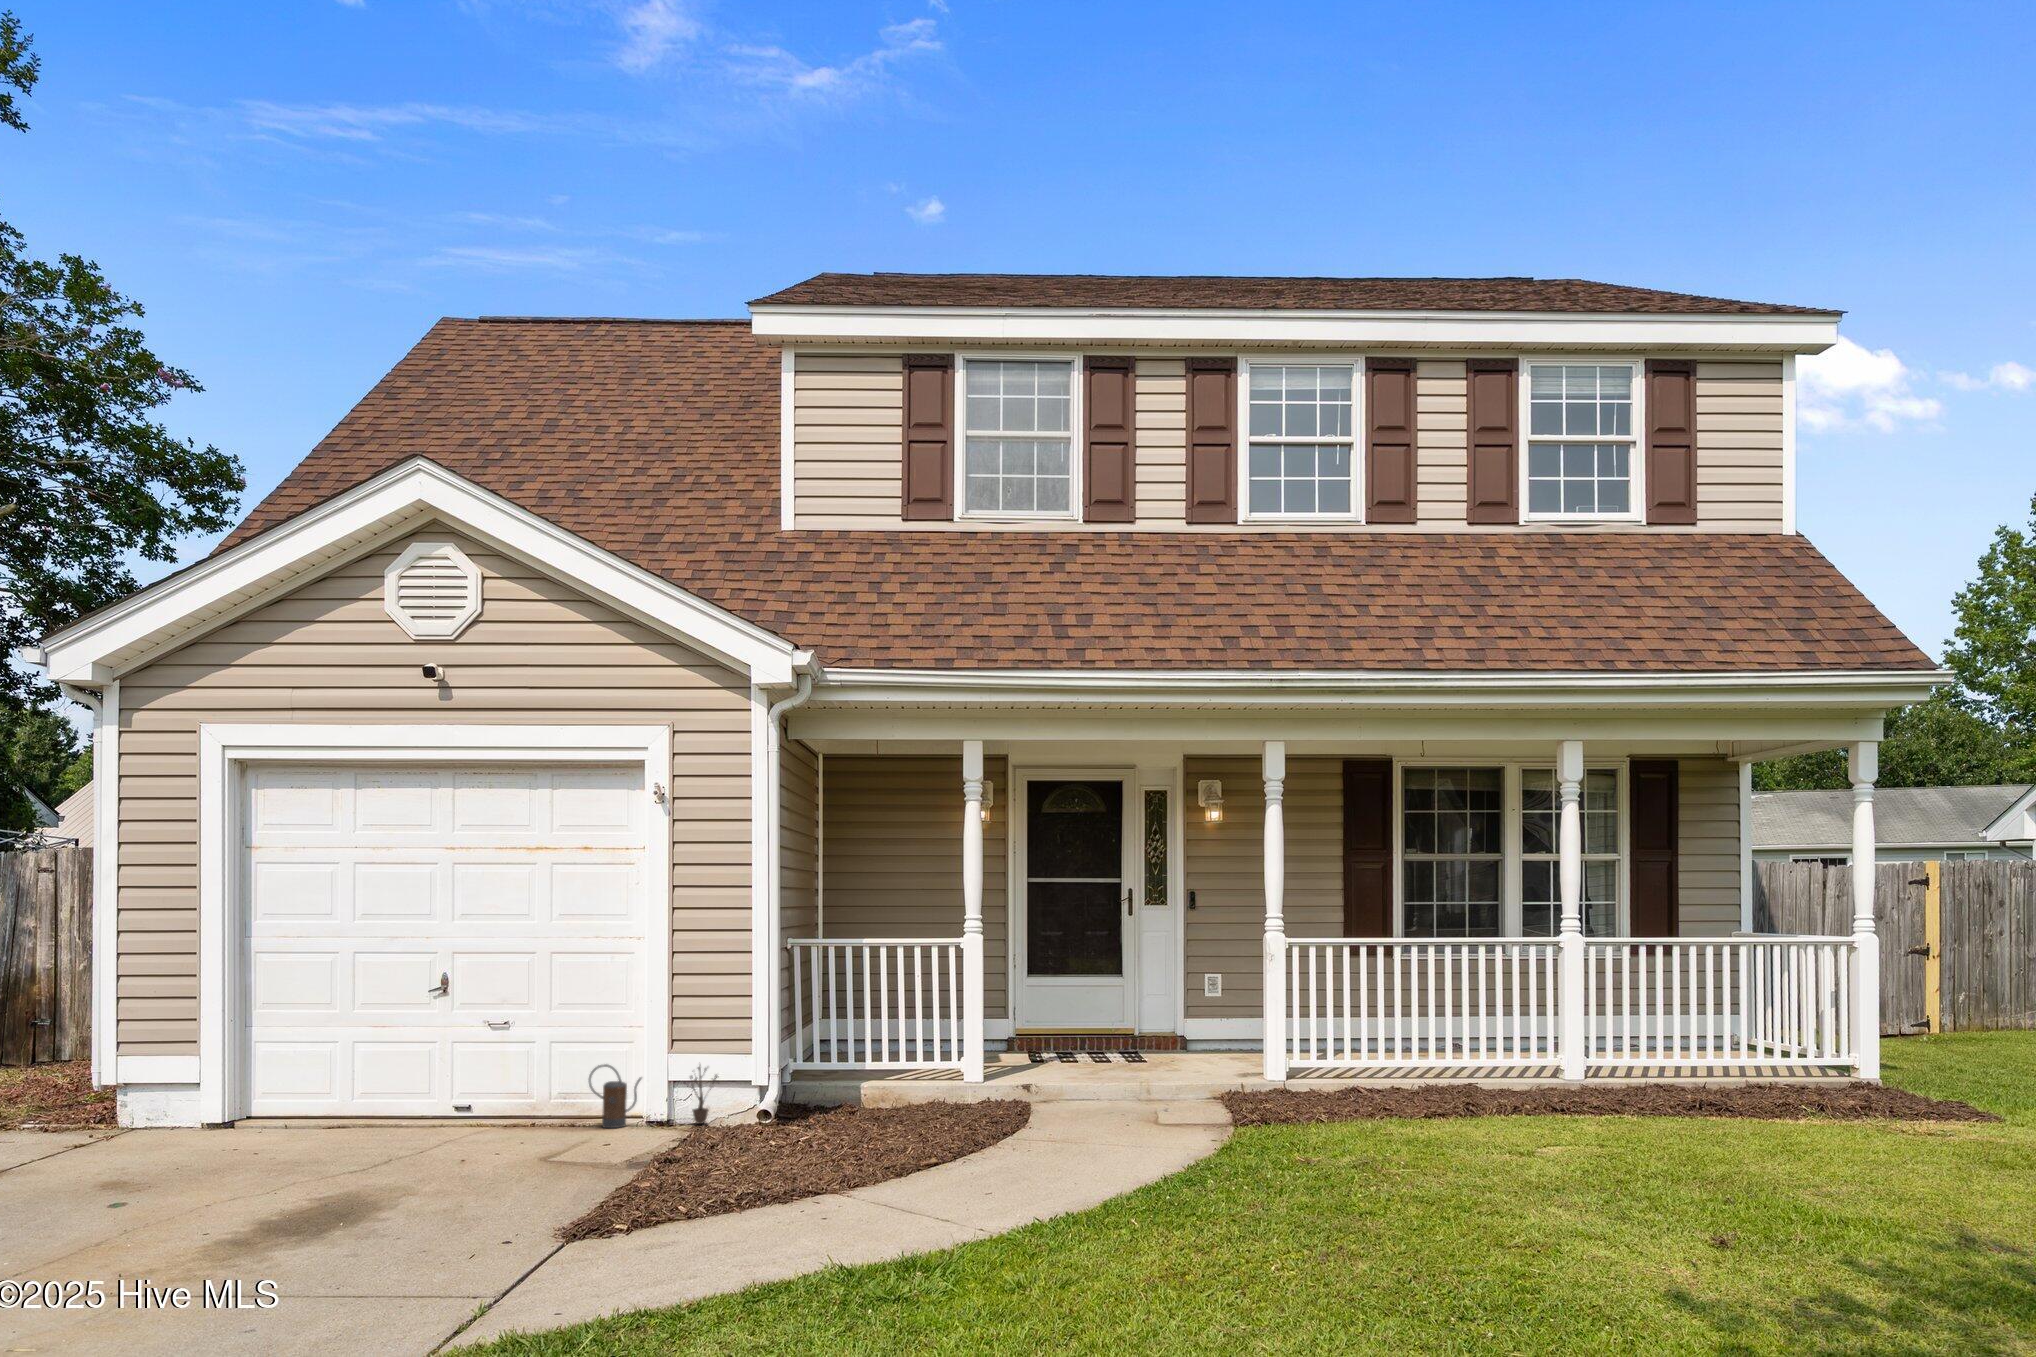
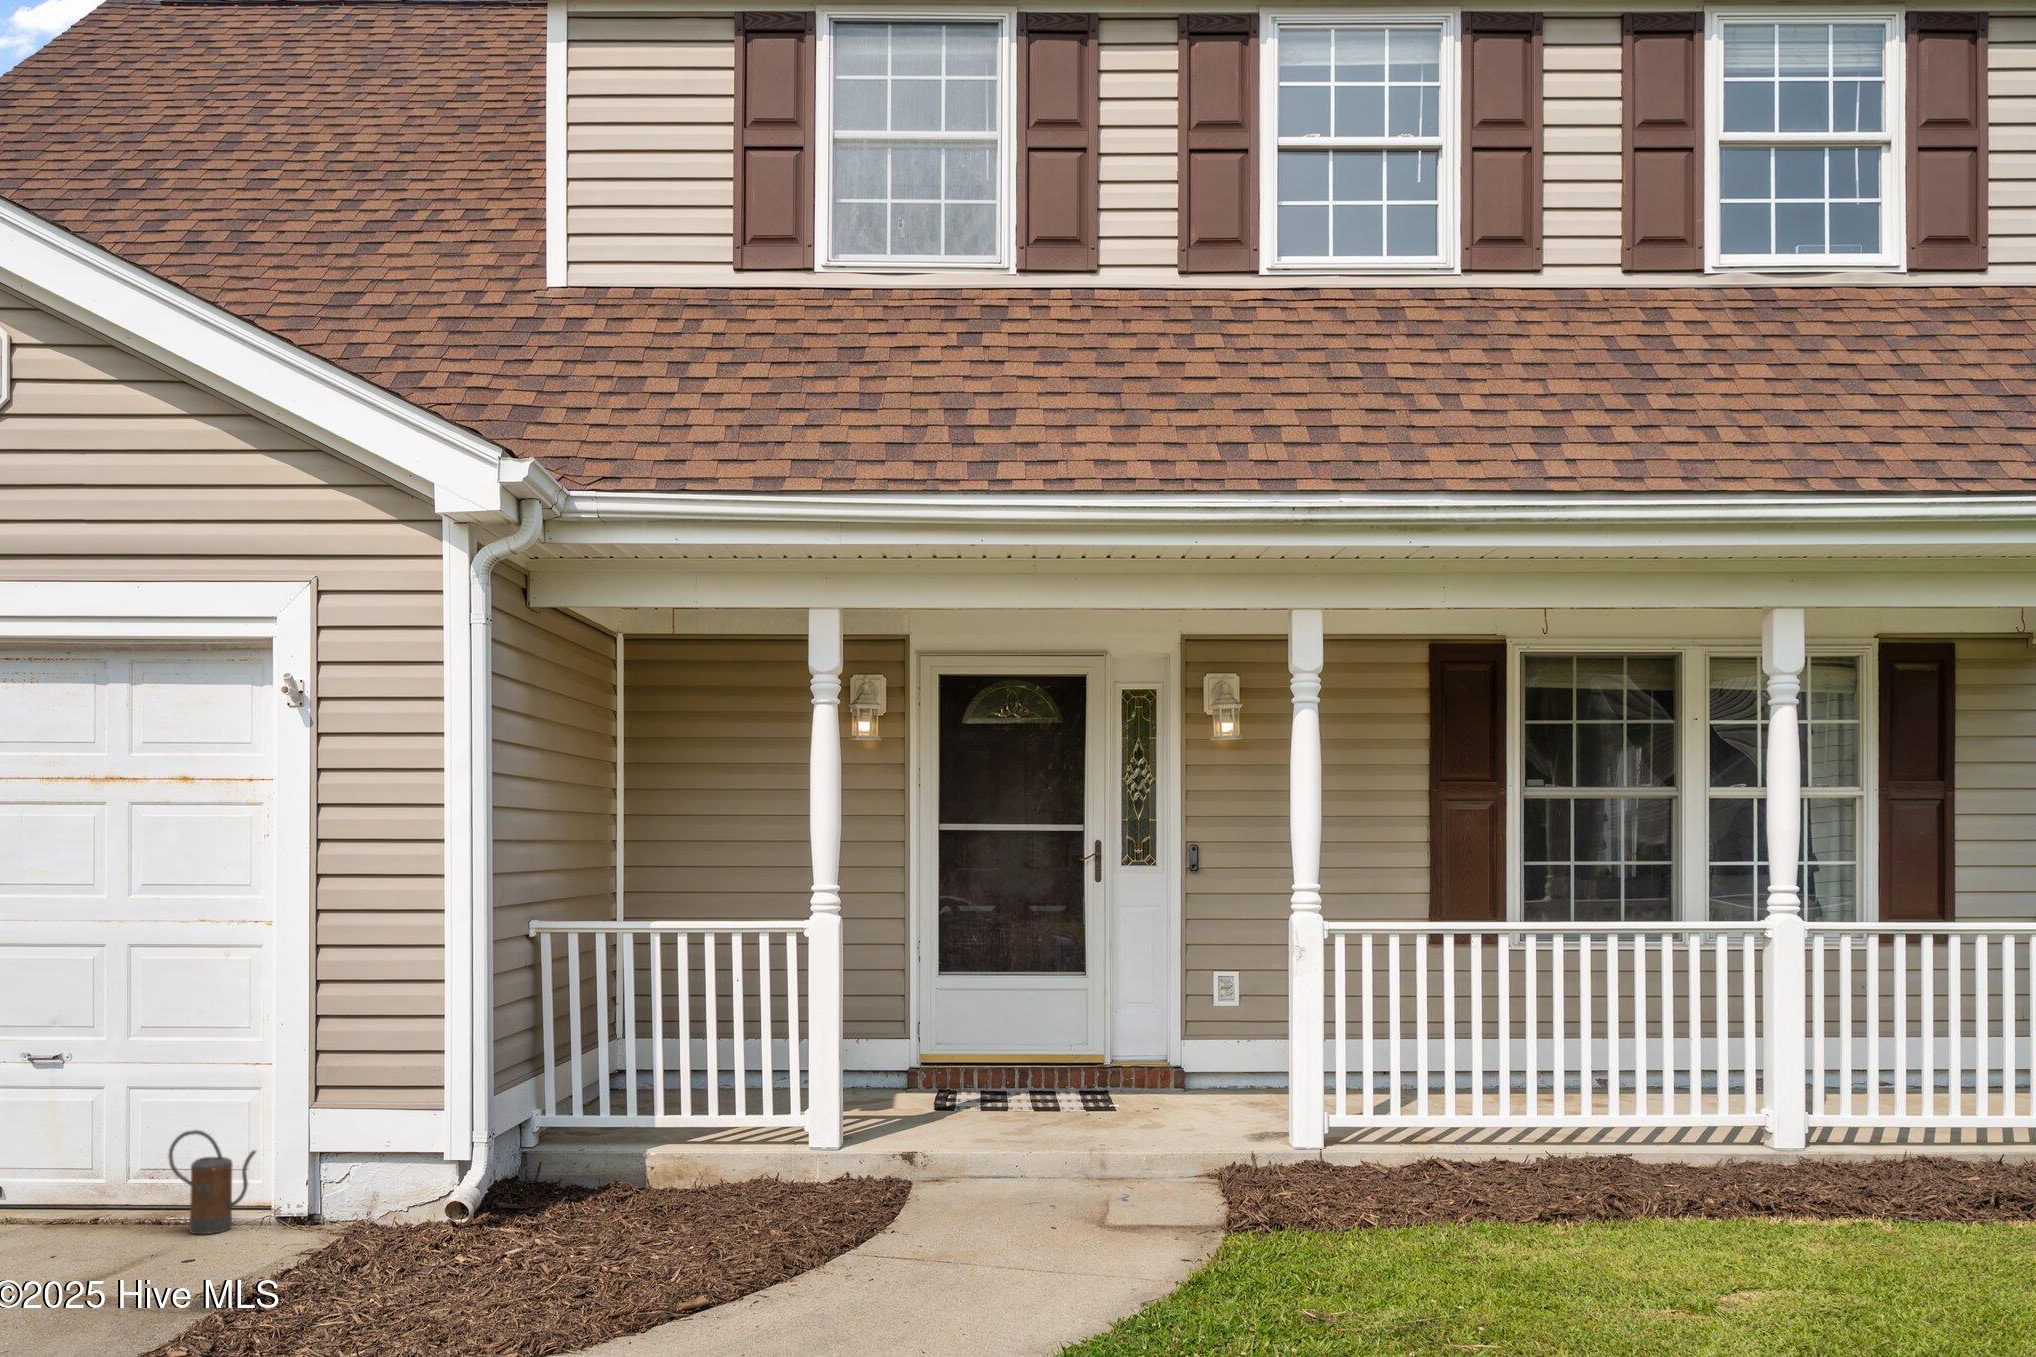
decorative plant: present [677,1066,719,1124] -> none [313,1127,383,1227]

